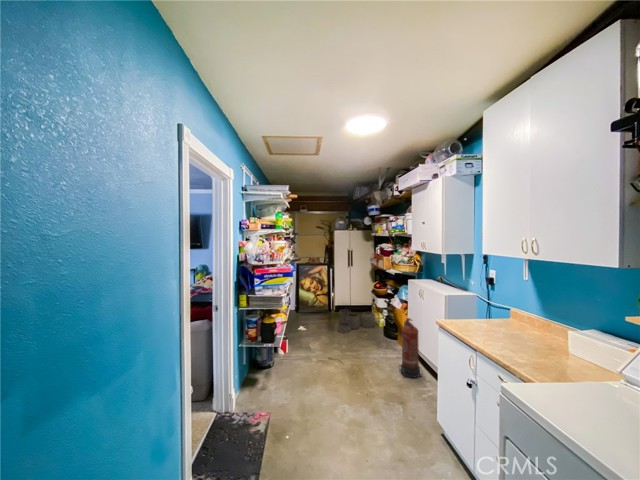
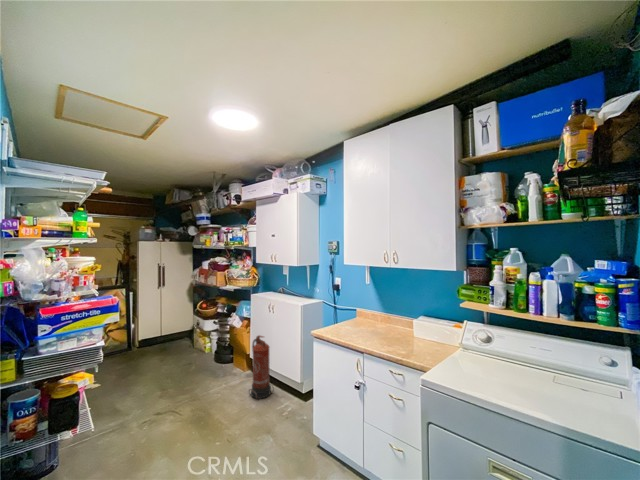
woven basket: present [338,310,375,333] -> none [152,340,203,378]

